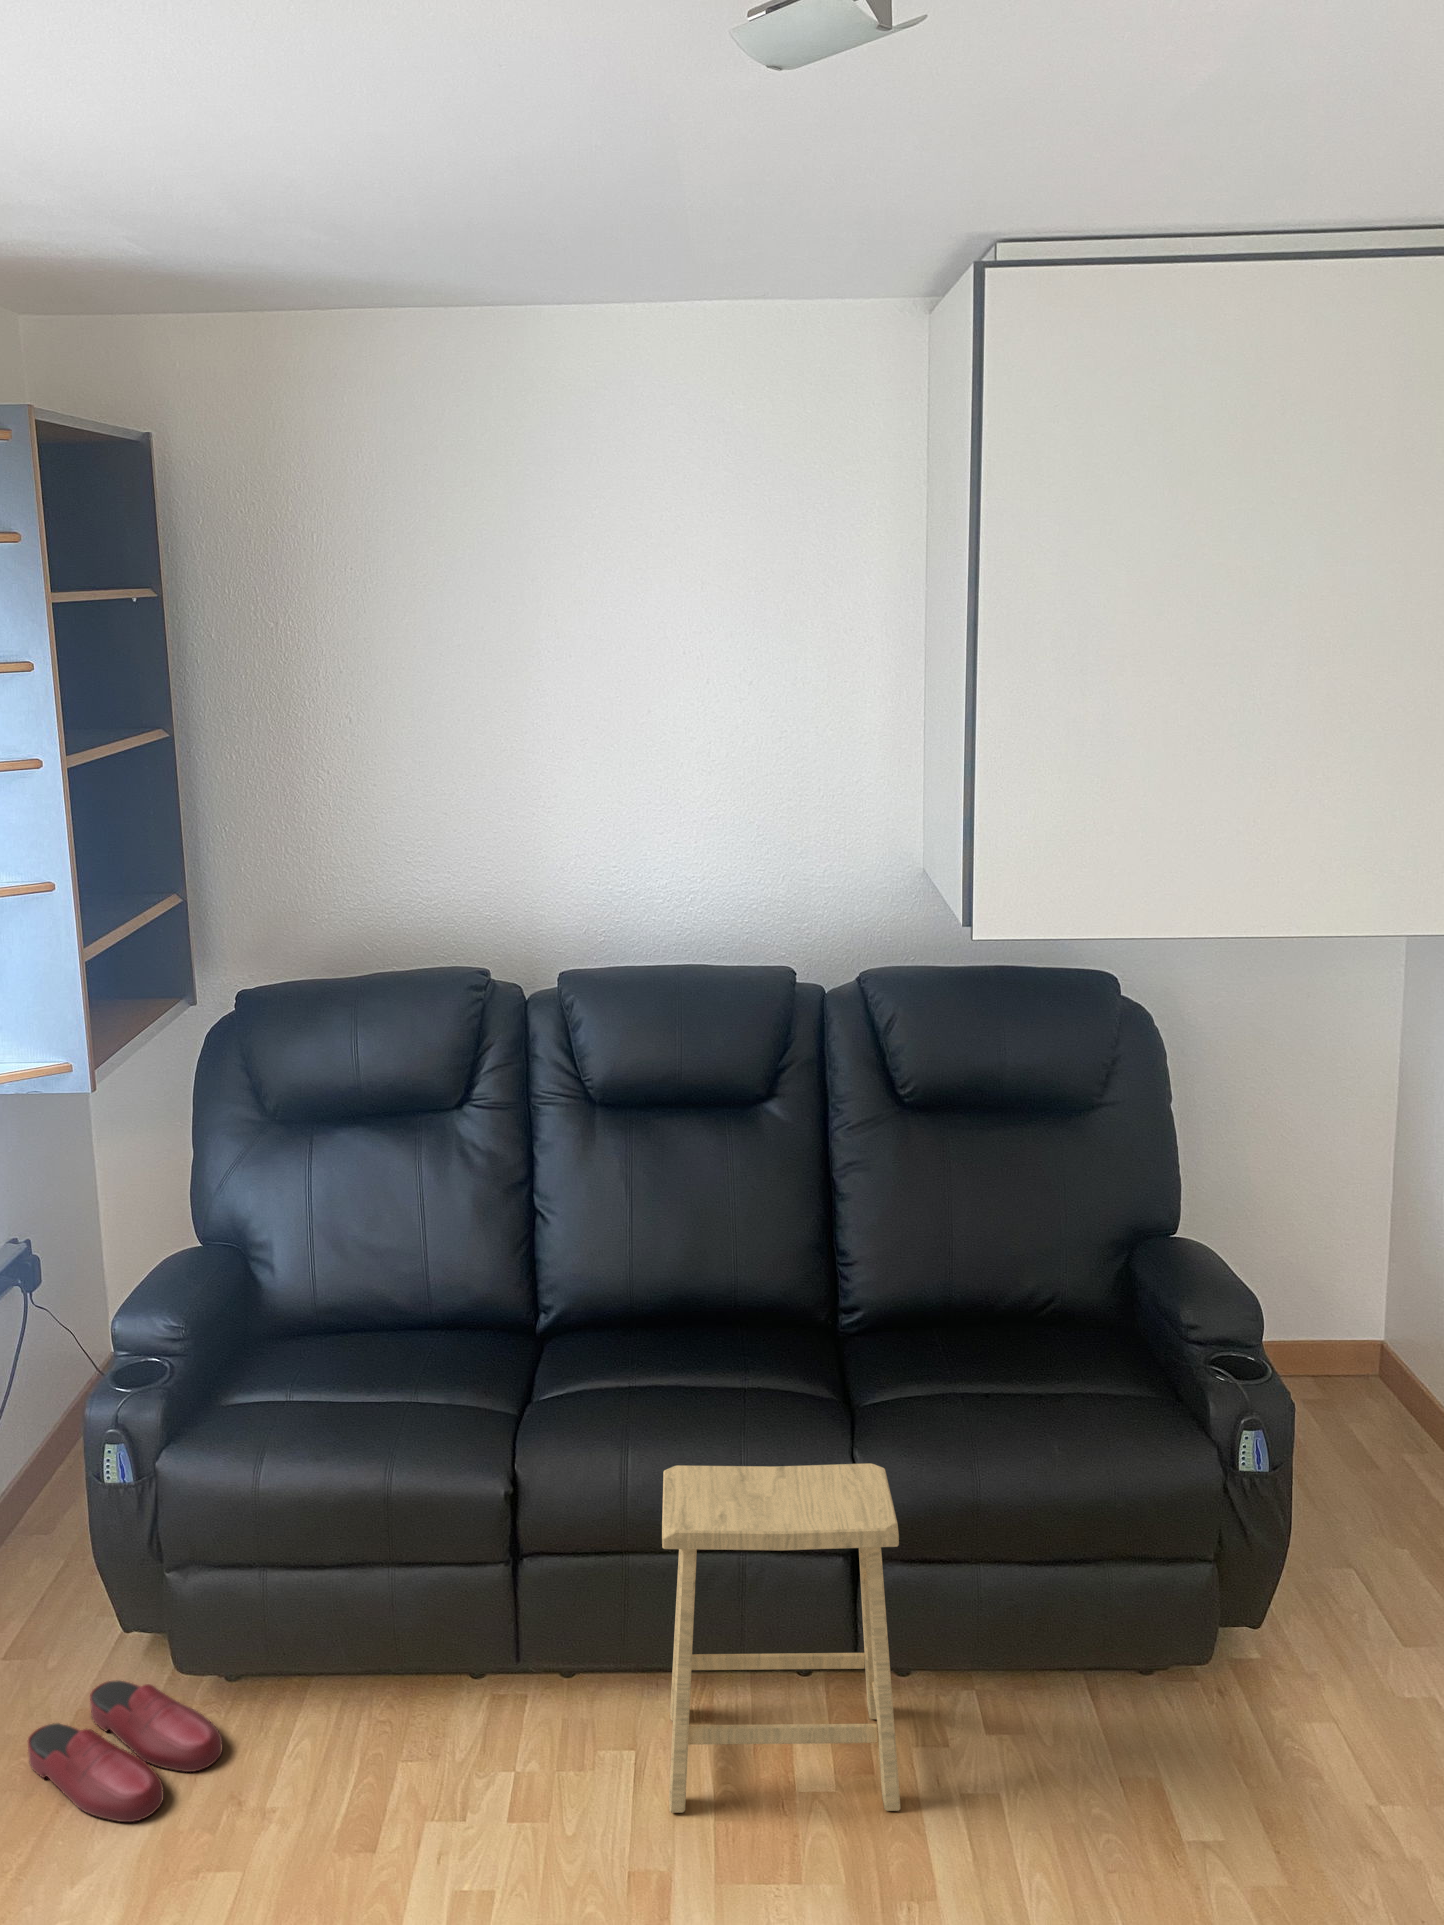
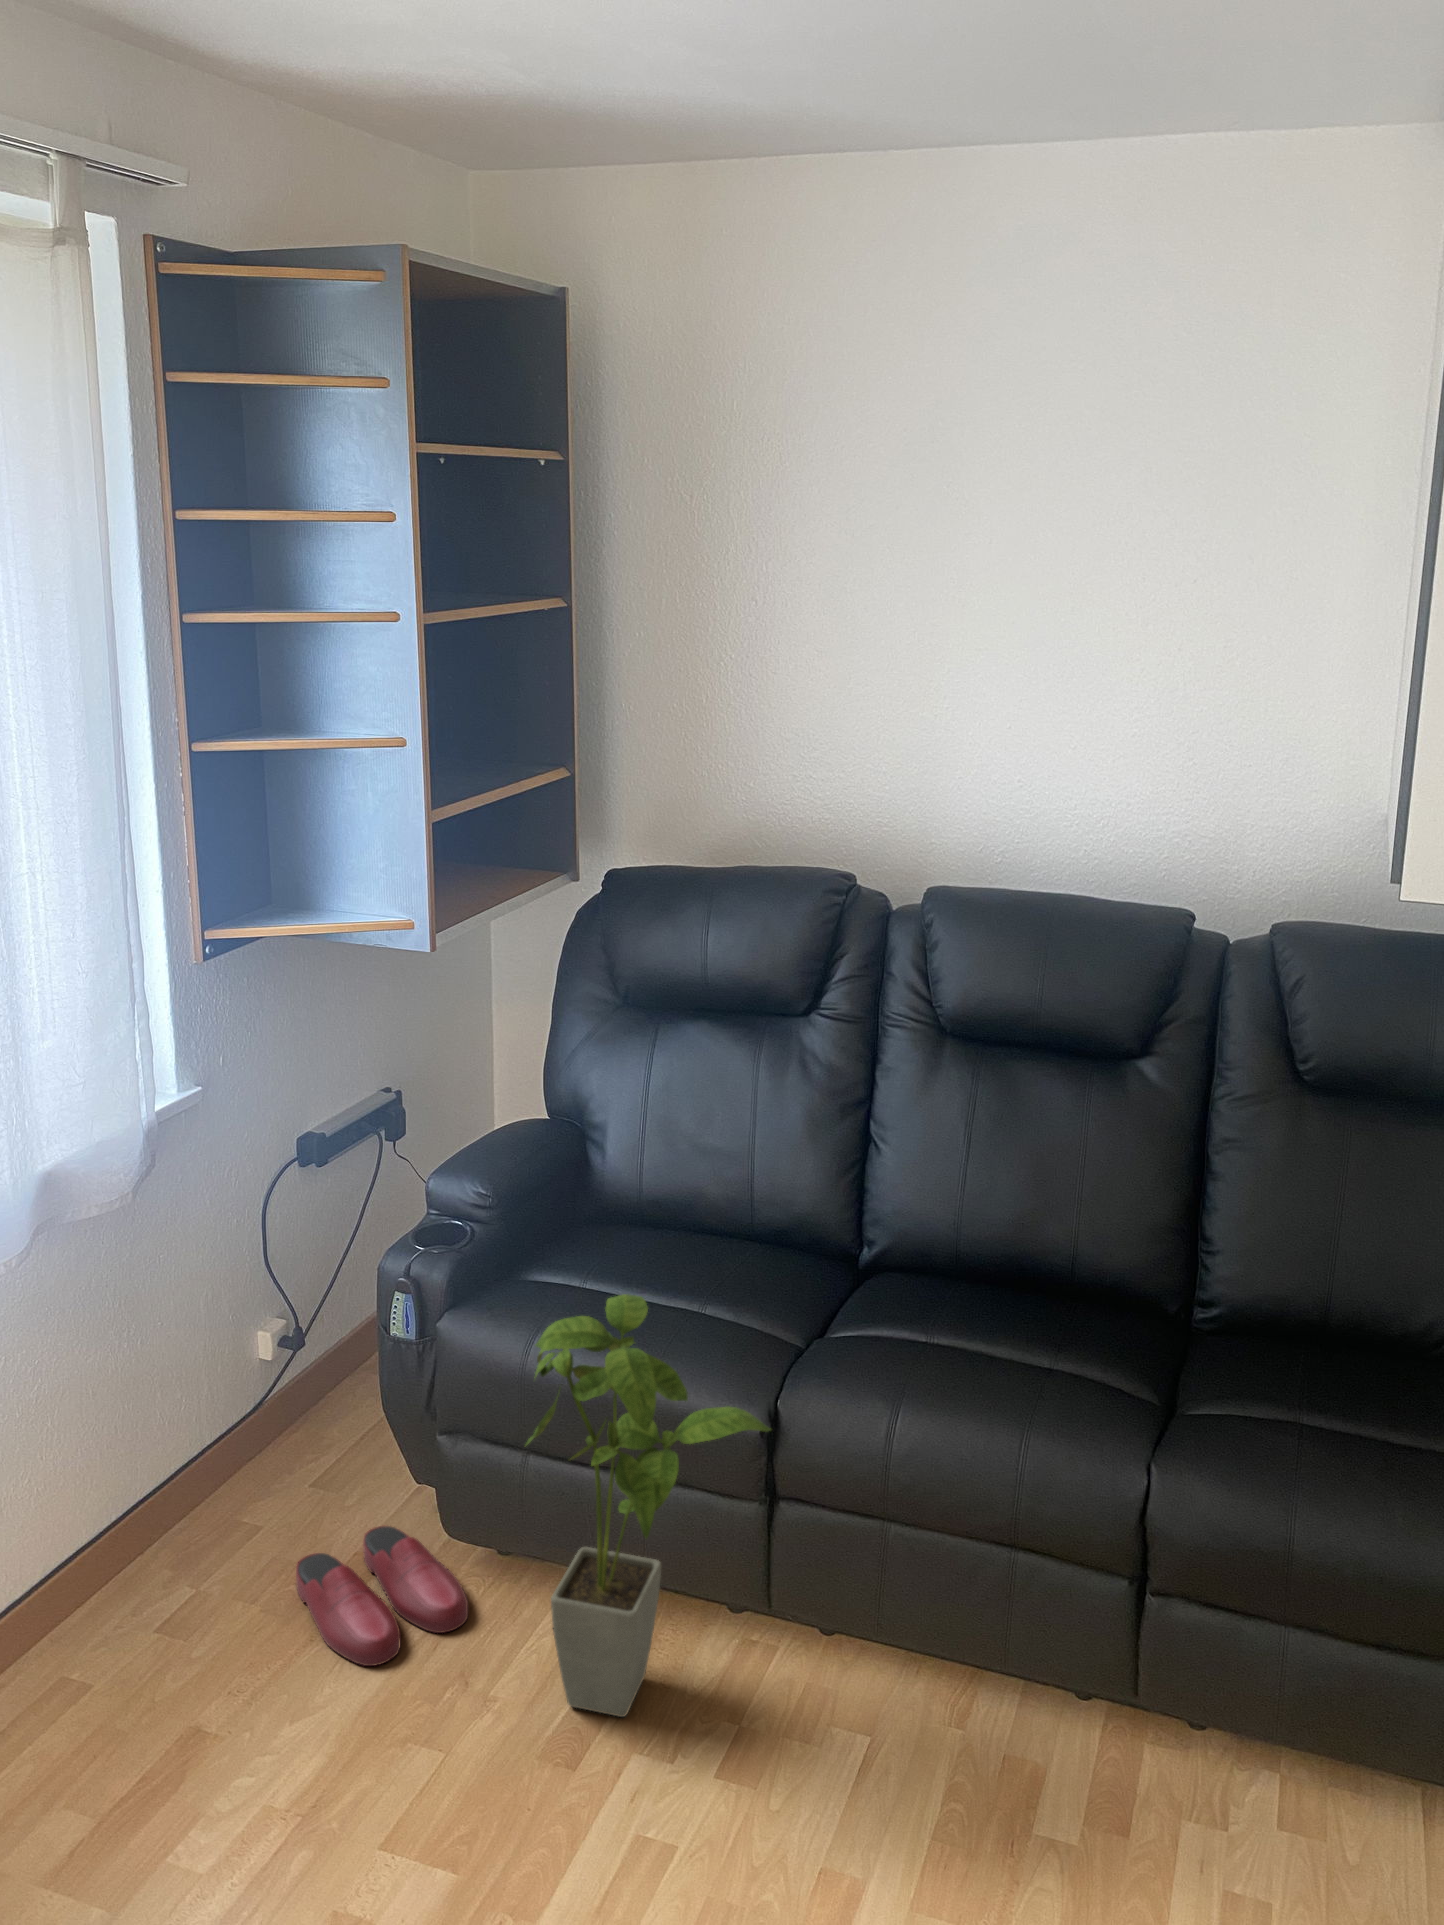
house plant: none [289,1390,523,1804] -> present [526,1294,770,1717]
footstool: present [662,1463,900,1813] -> none [880,1437,1177,1879]

